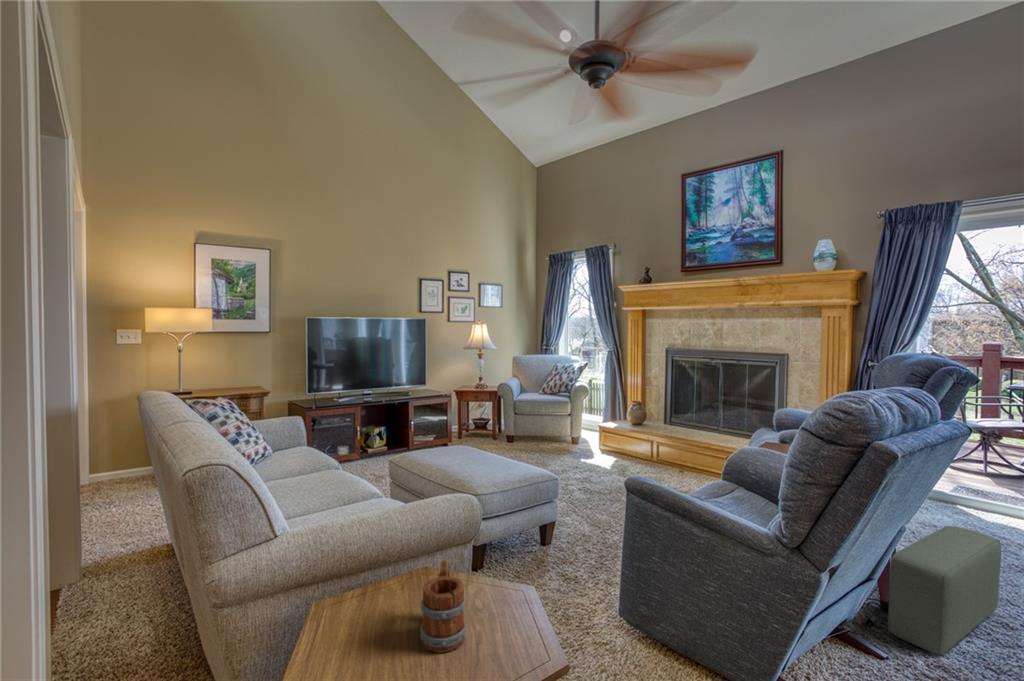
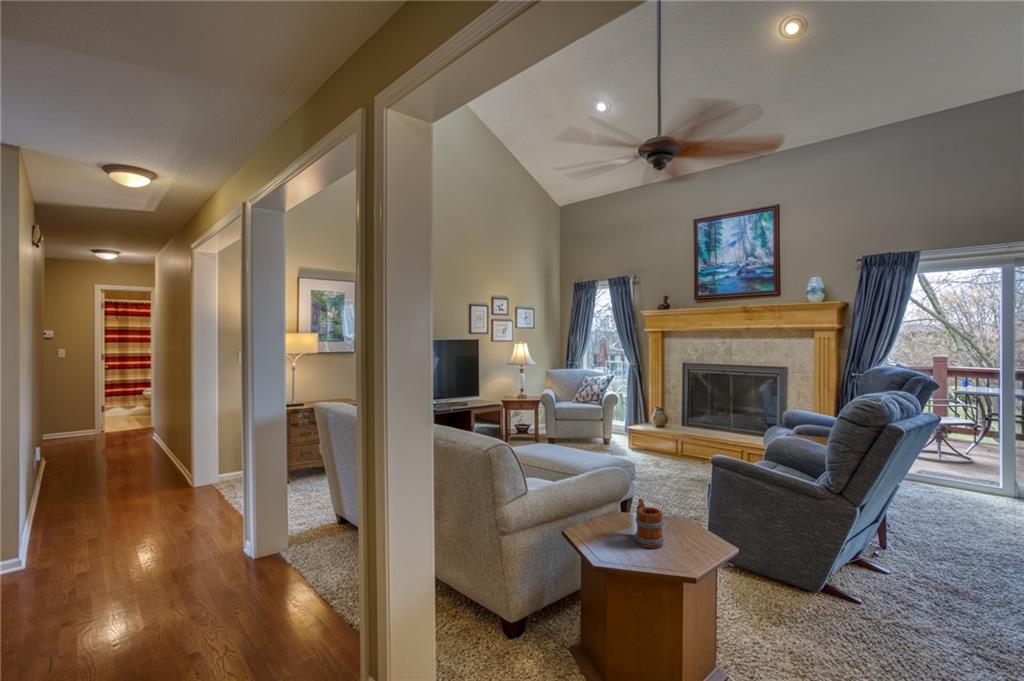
pouf: present [888,526,1001,655] -> none [887,490,959,573]

